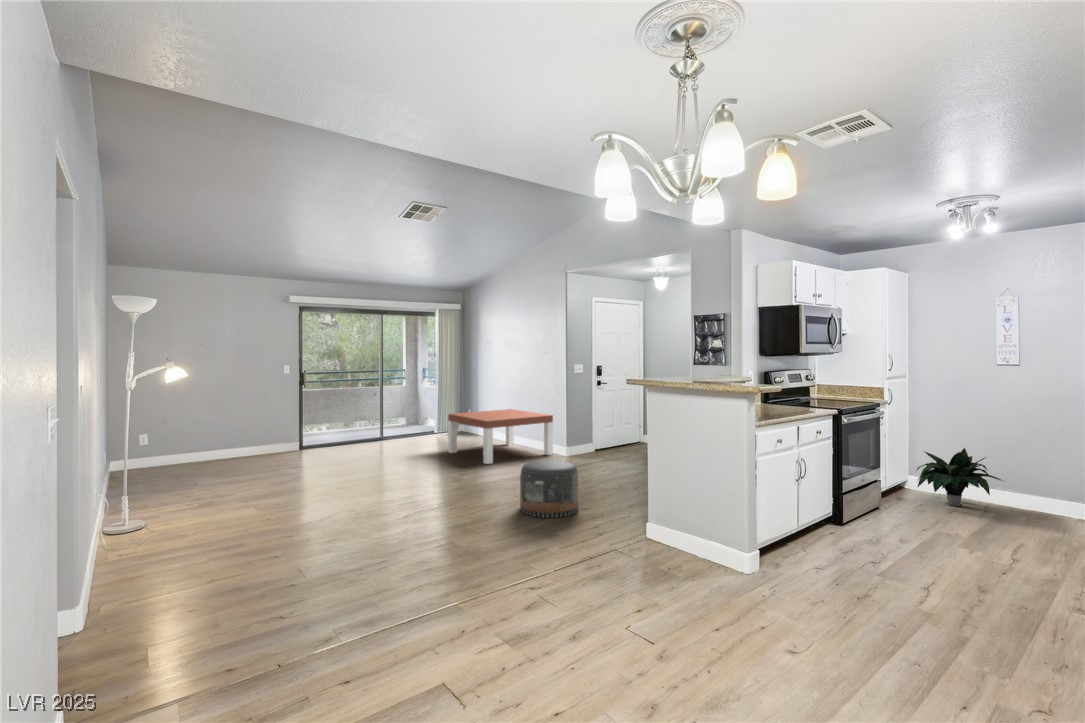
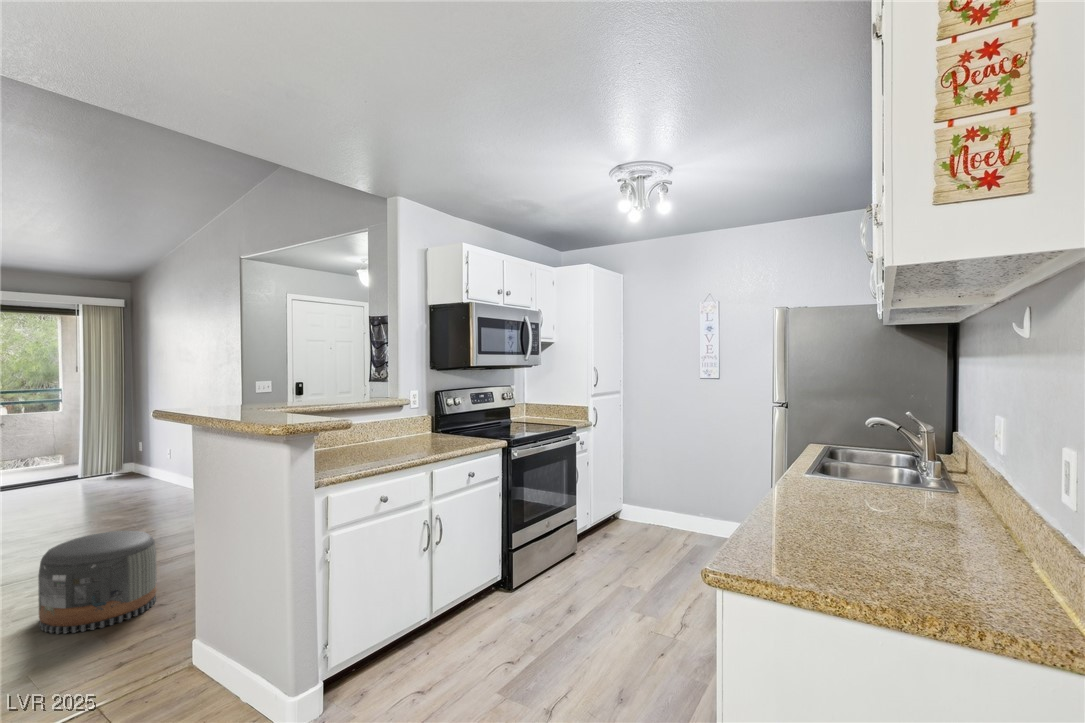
coffee table: present [448,409,553,464] -> none [62,441,226,527]
potted plant: present [917,448,1002,506] -> none [622,472,707,540]

